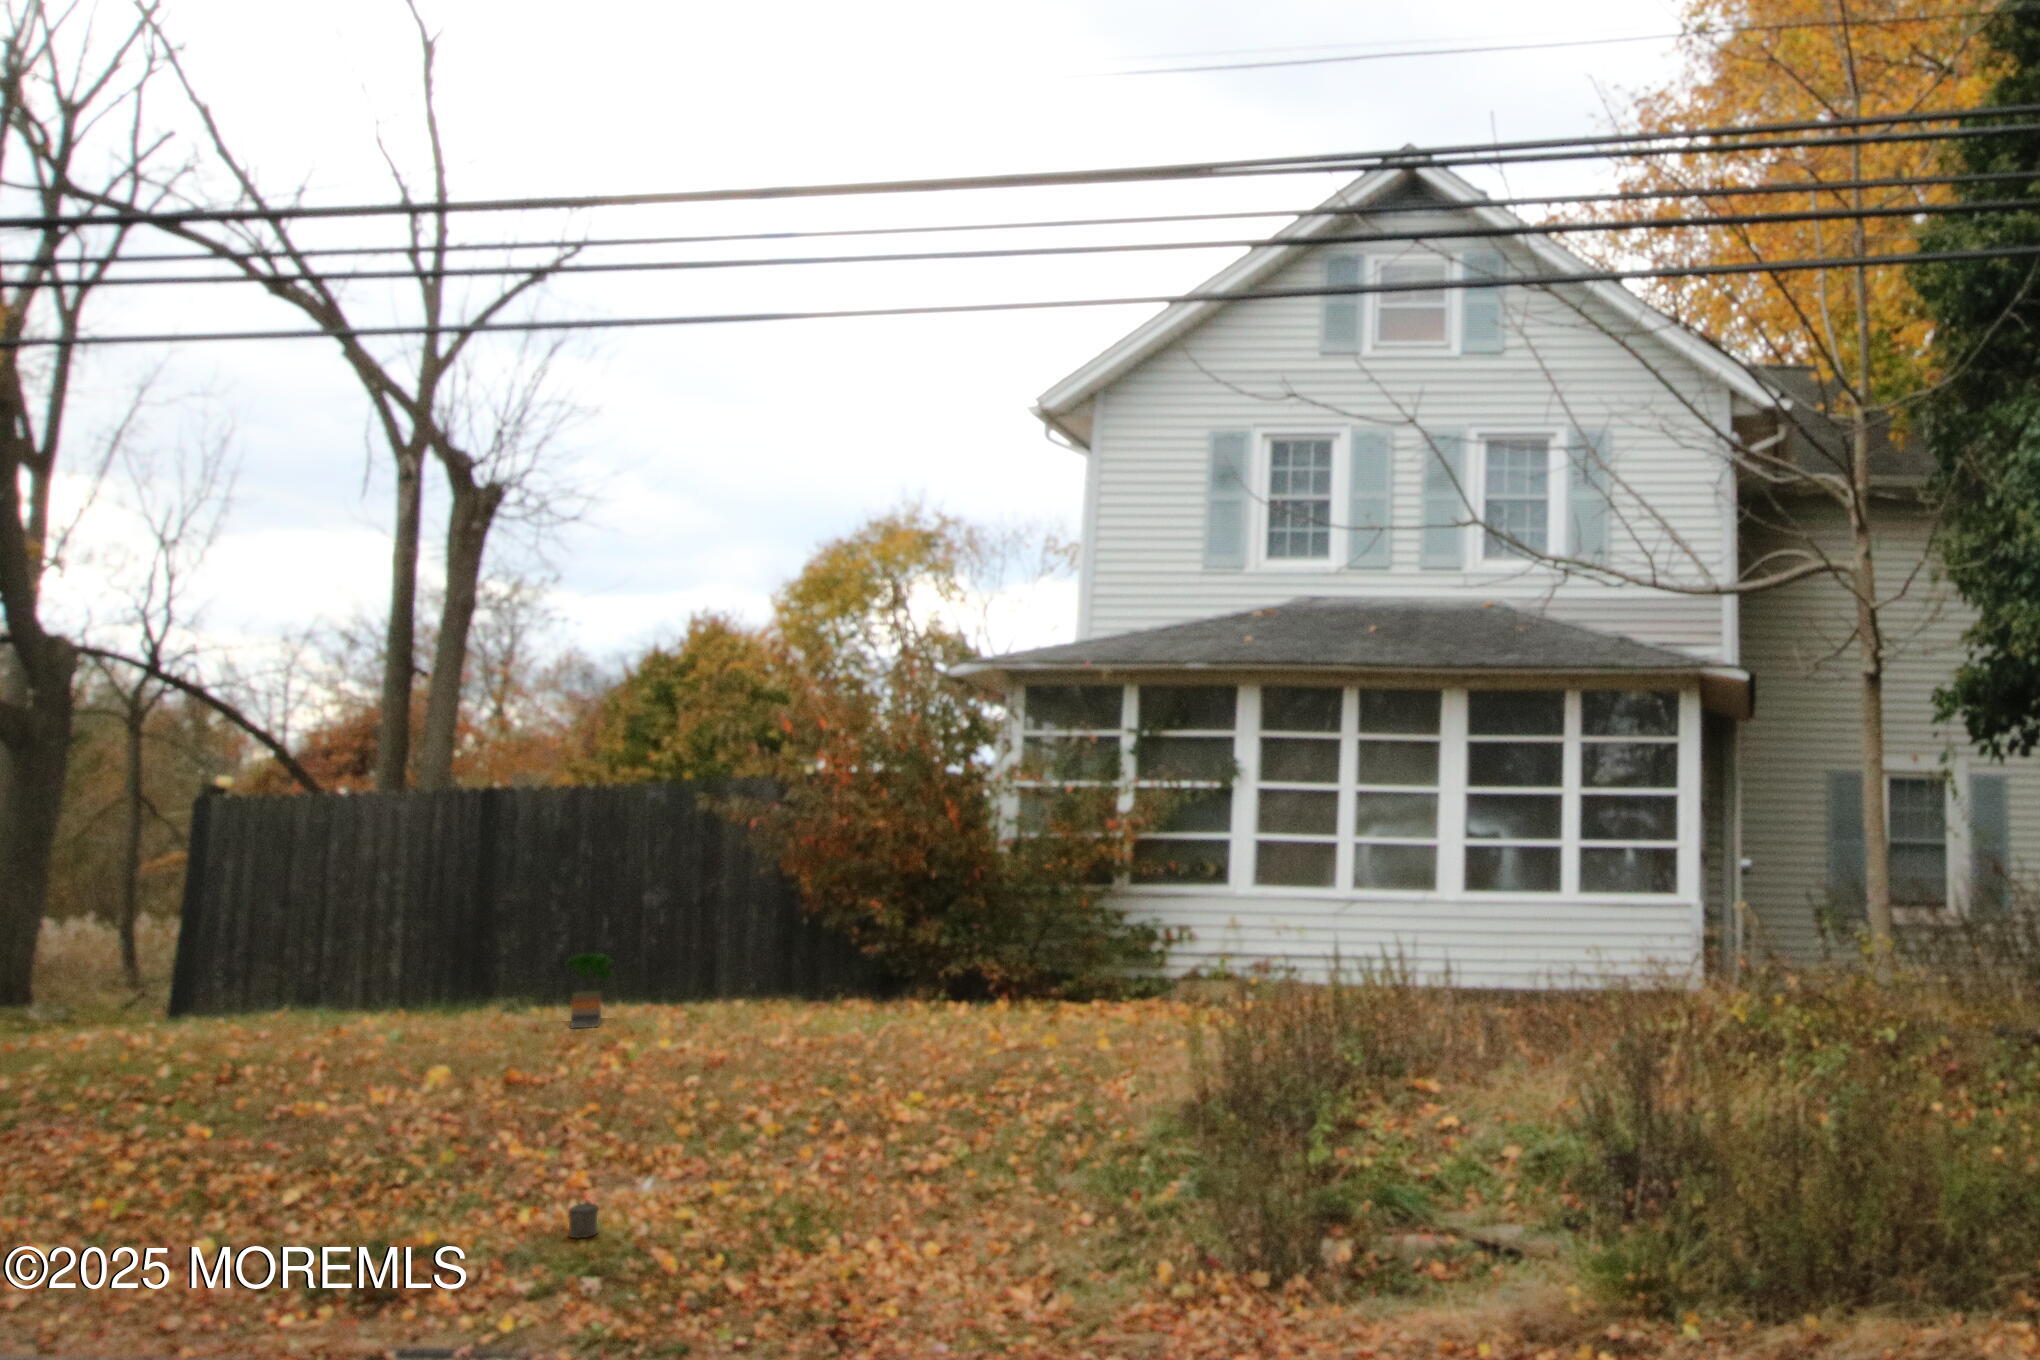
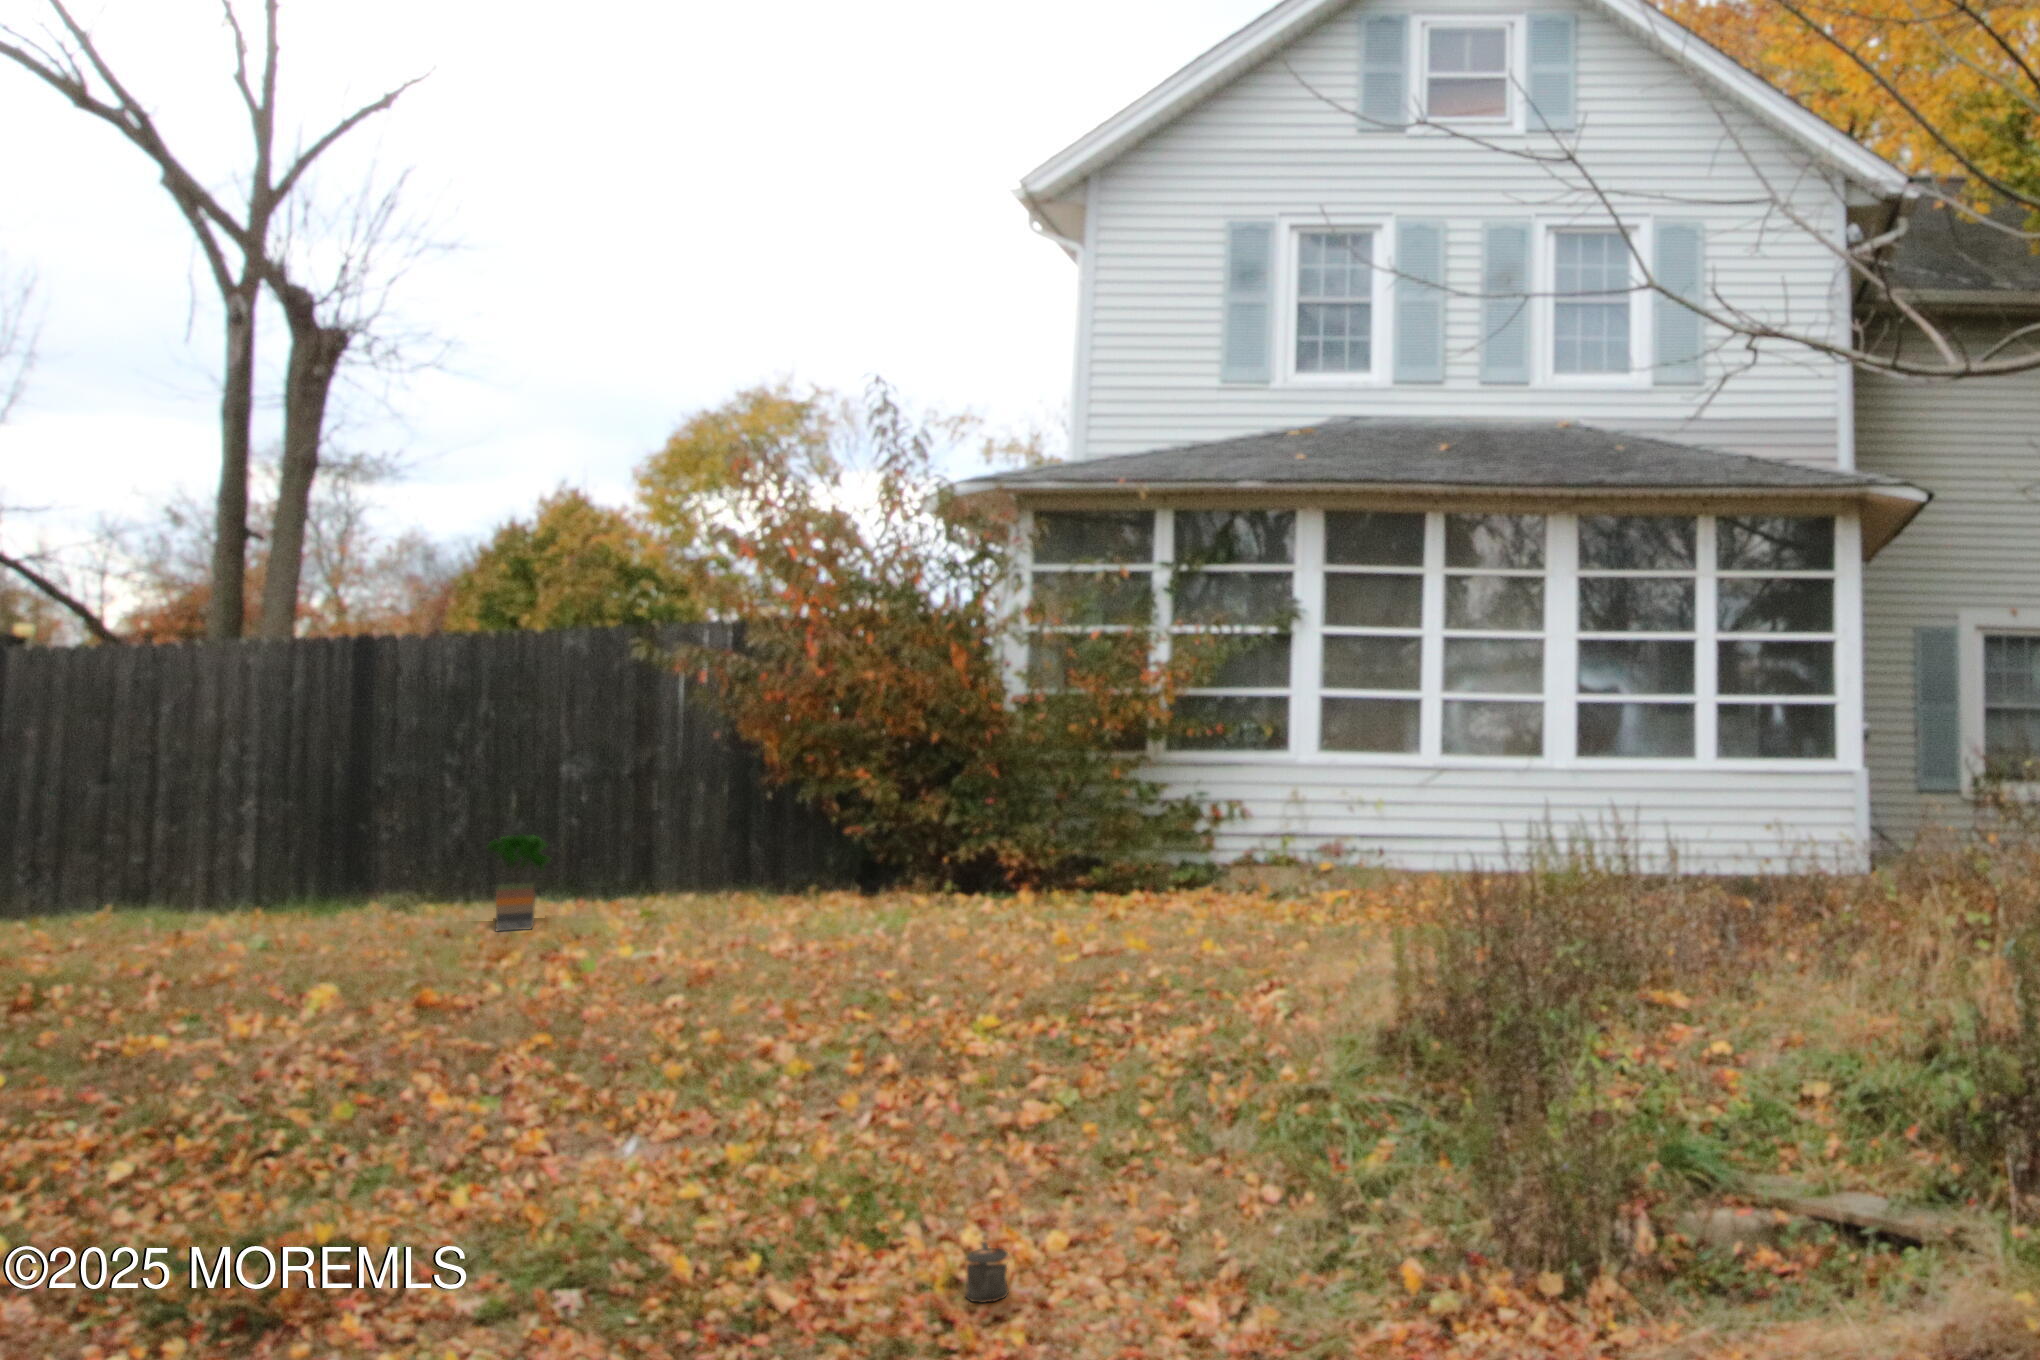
watering can: present [568,1201,599,1238] -> present [966,1242,1008,1303]

